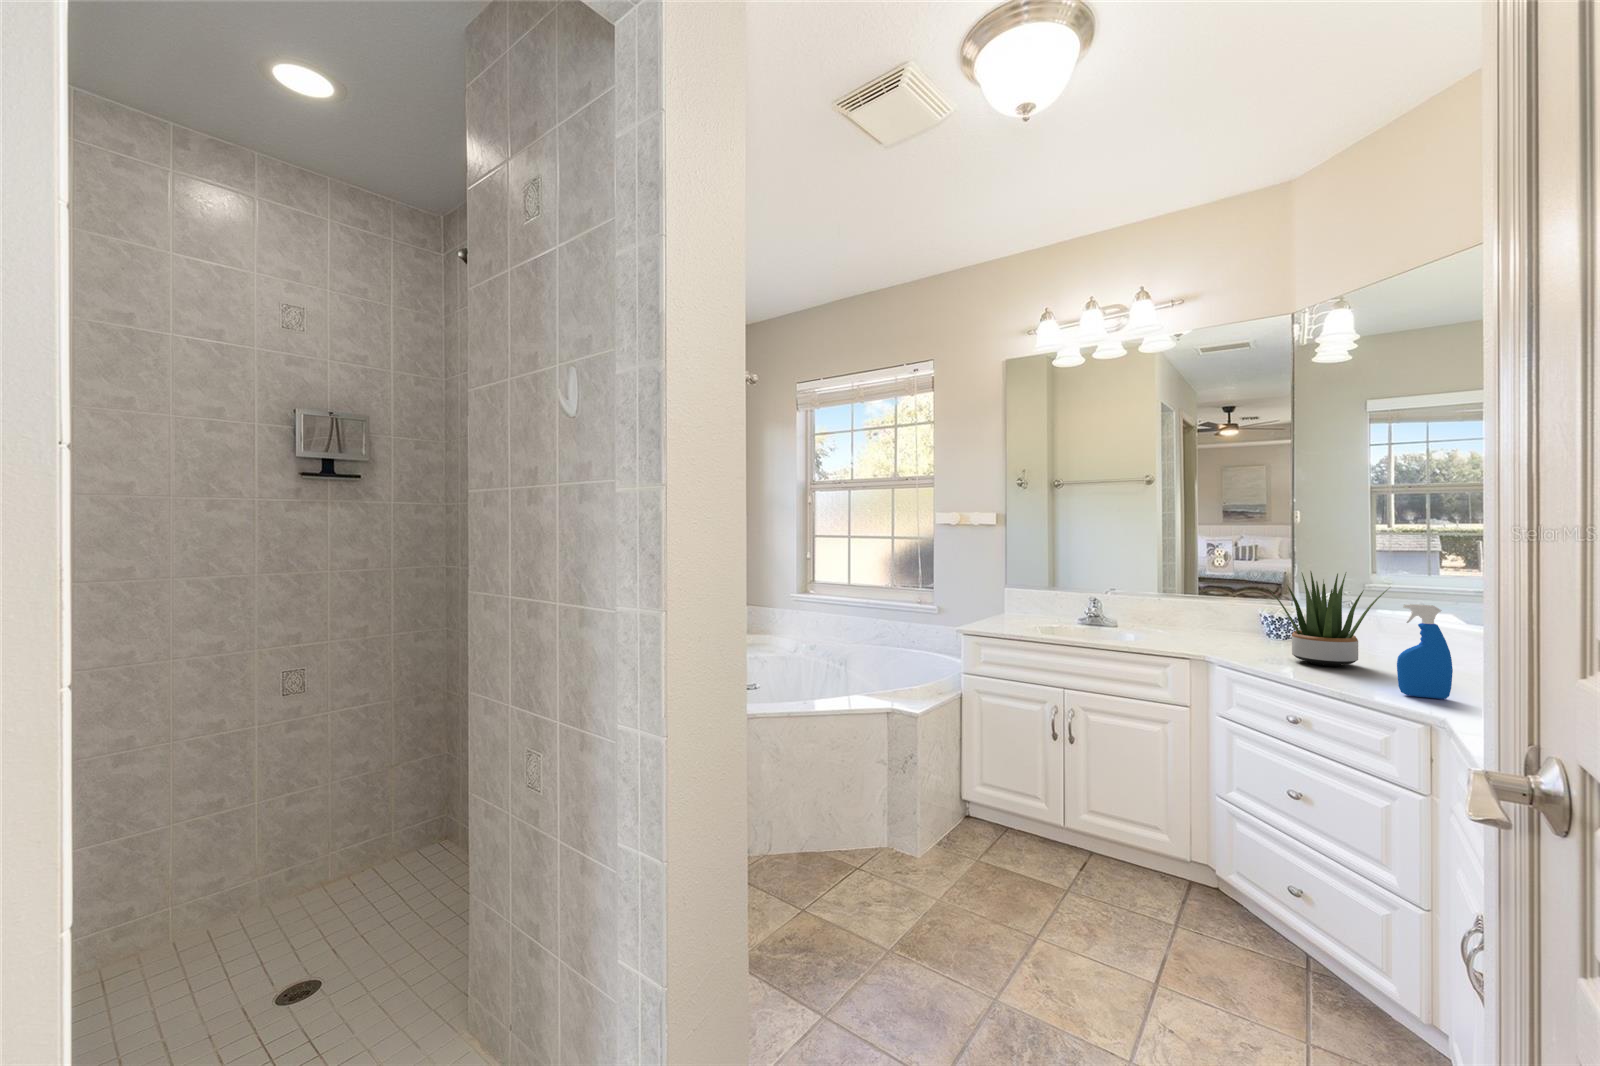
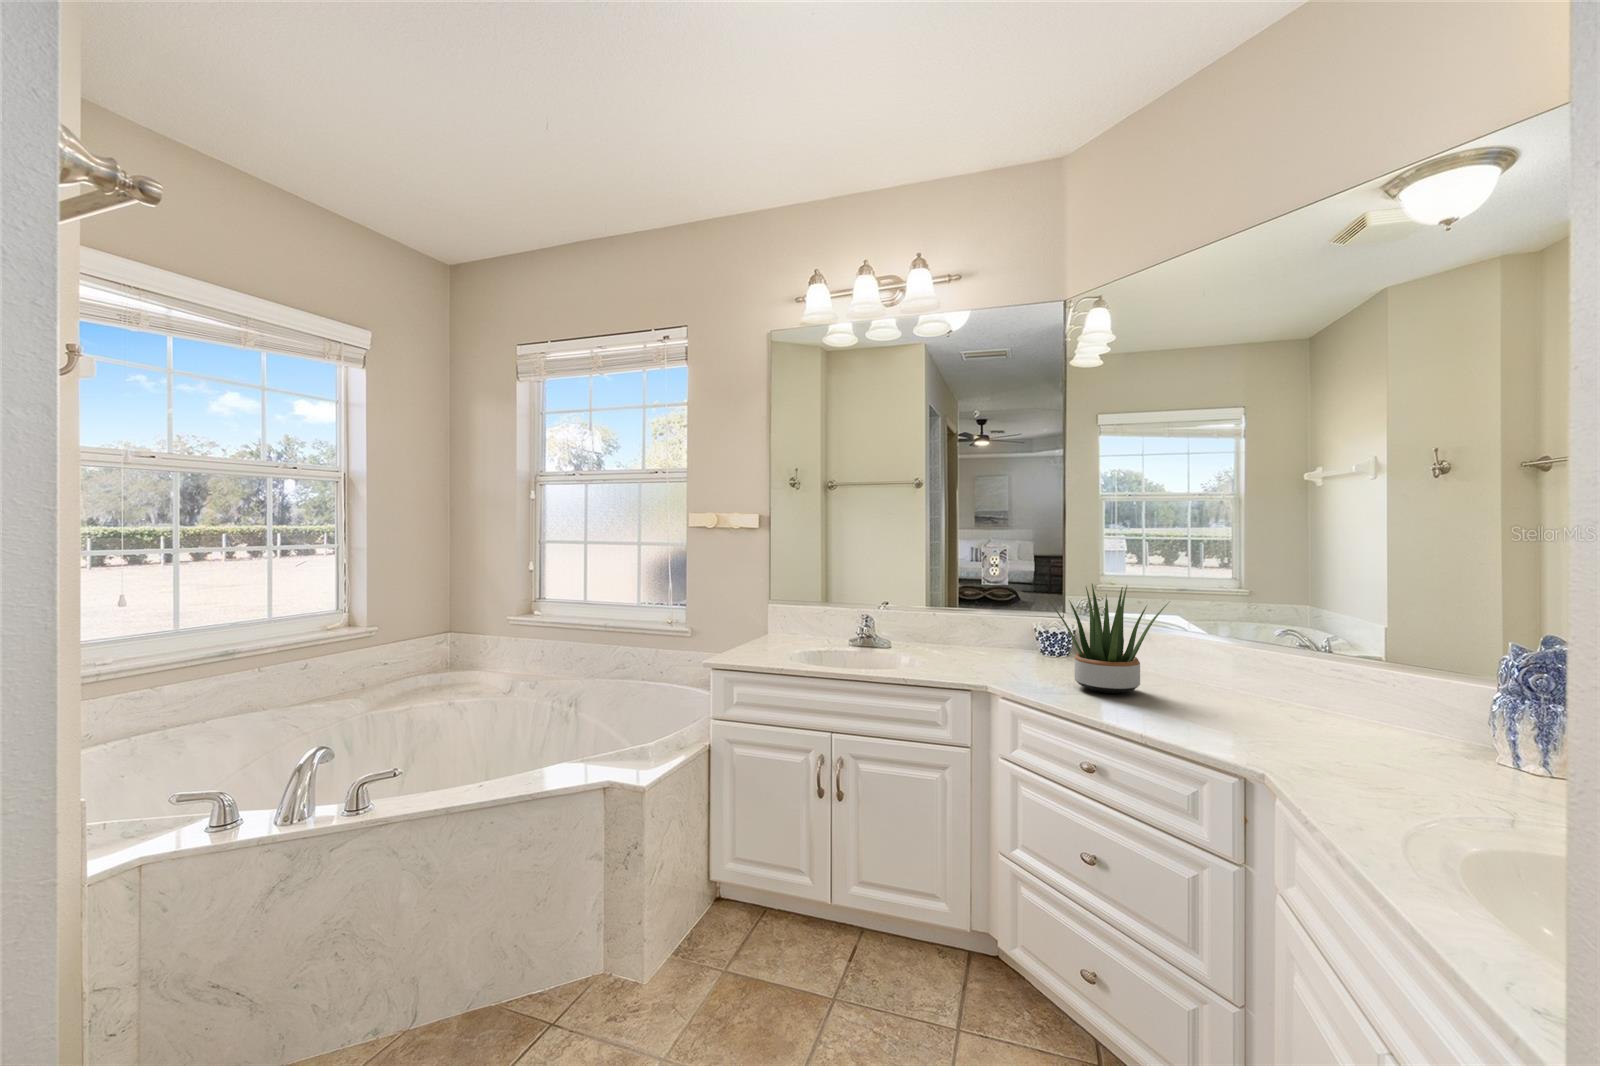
spray bottle: present [1397,604,1453,699] -> none [1195,626,1249,737]

